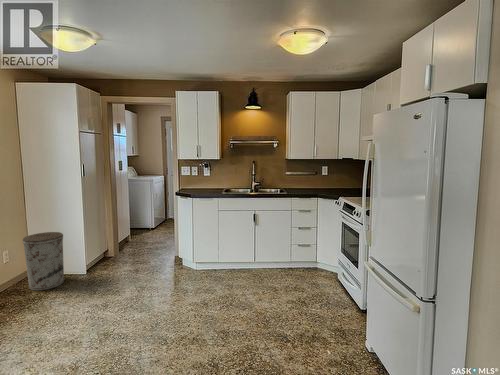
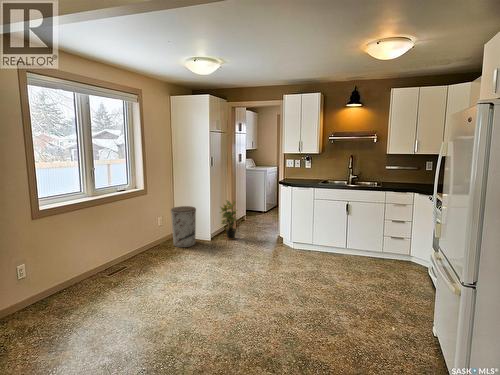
potted plant: none [97,218,126,270] -> present [220,201,237,240]

